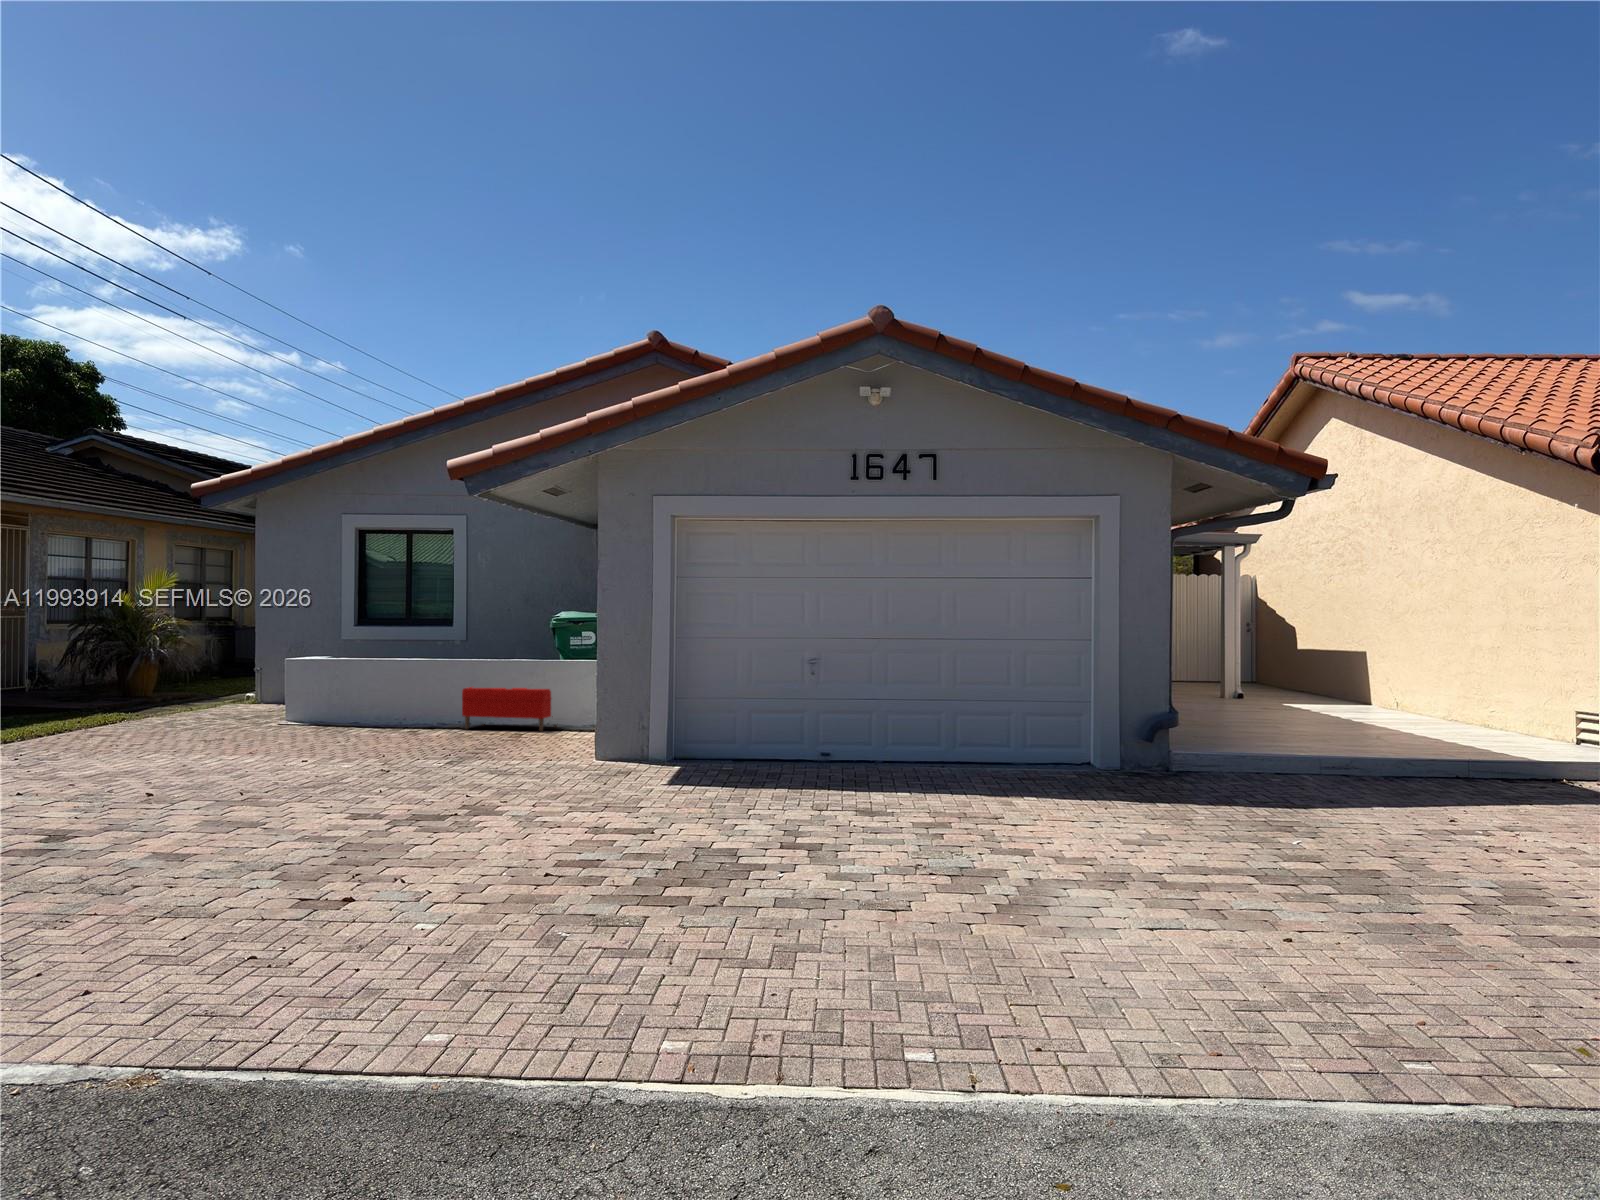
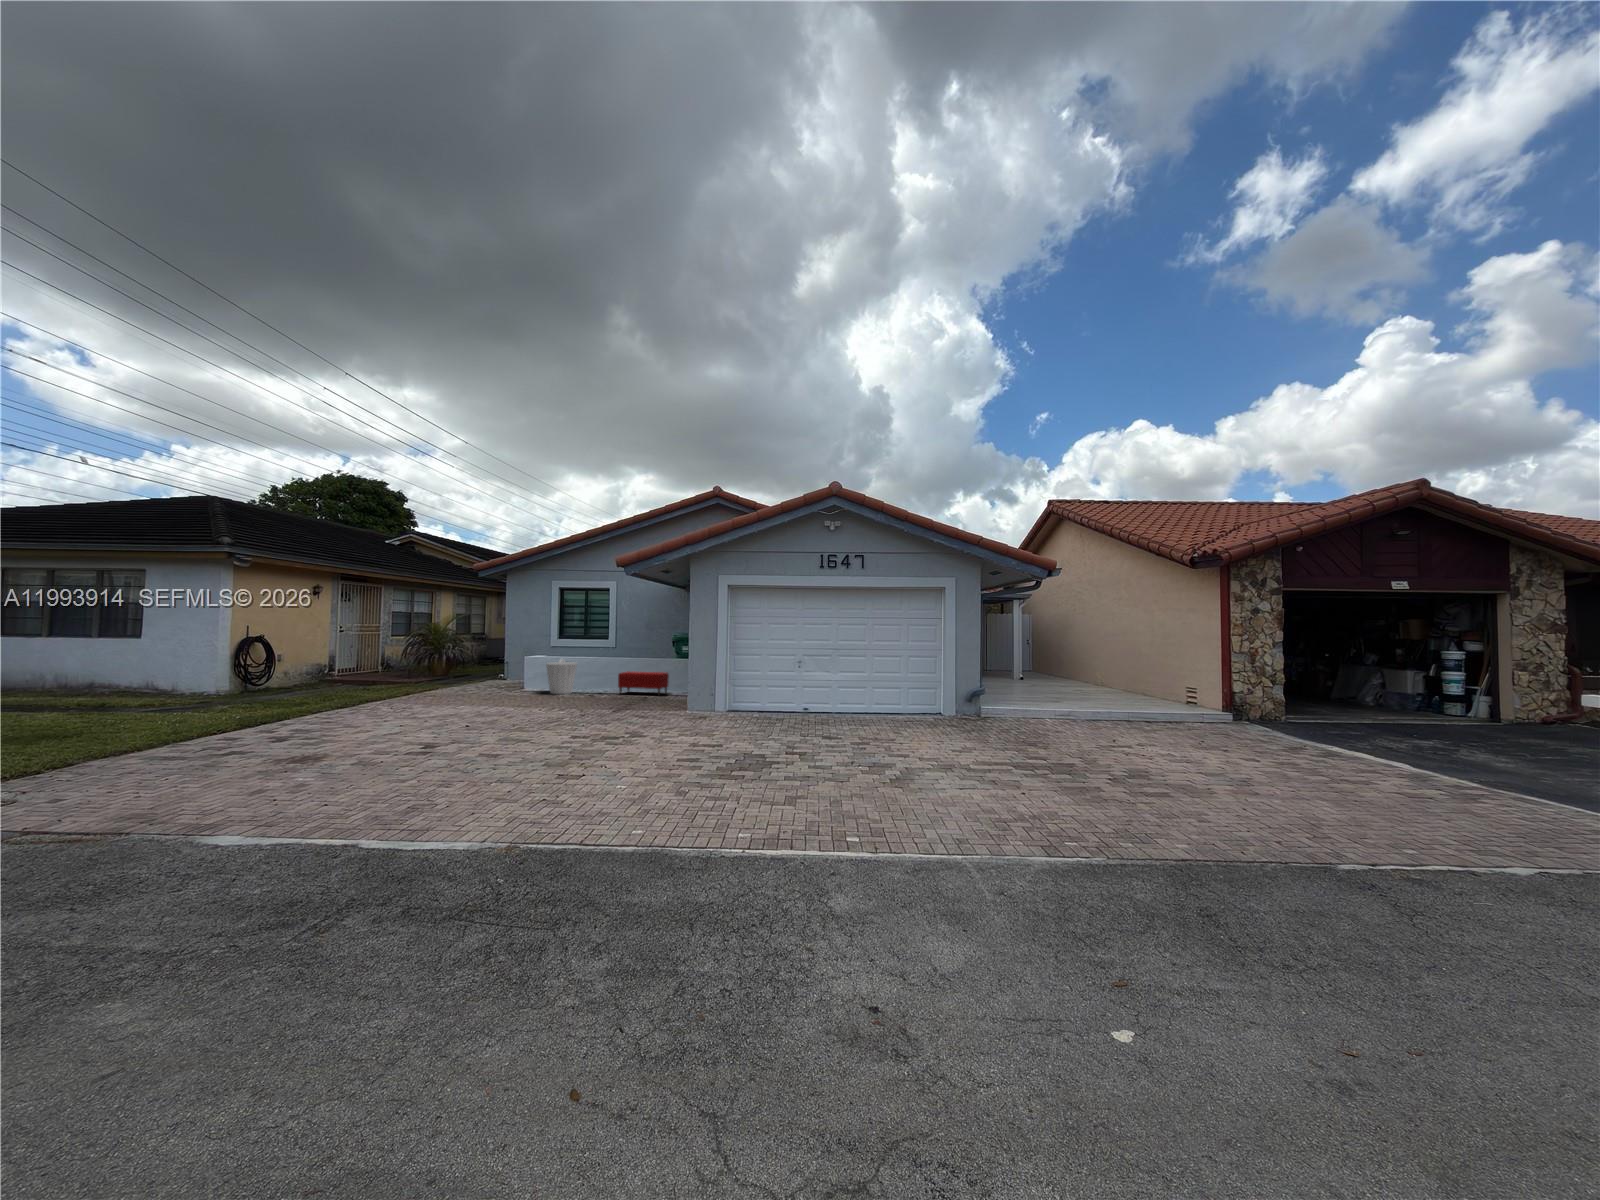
trash can: none [322,662,383,730] -> present [546,659,577,694]

